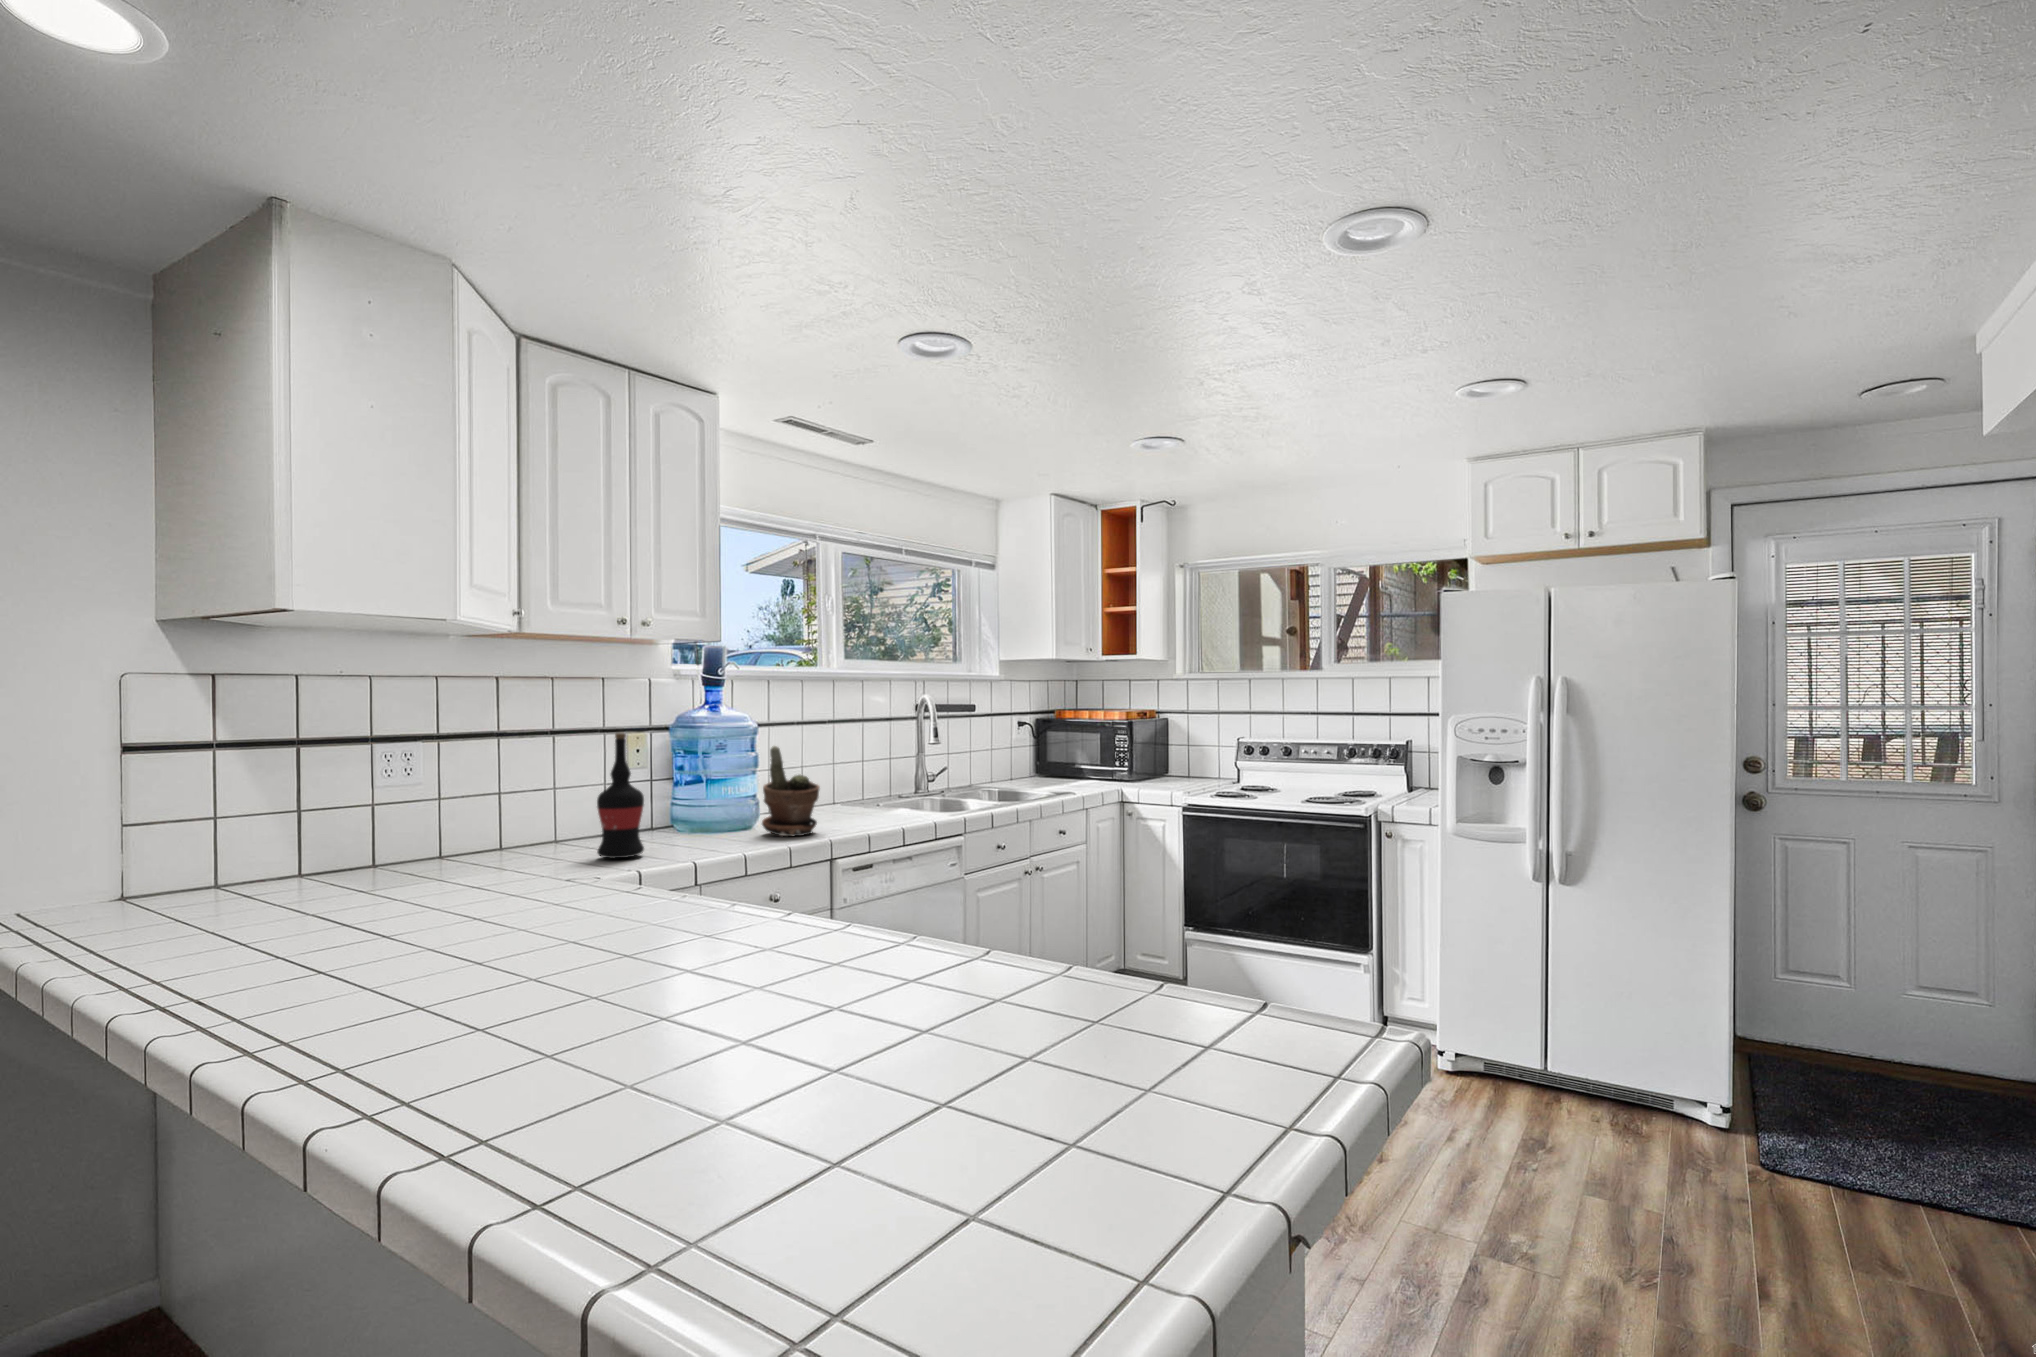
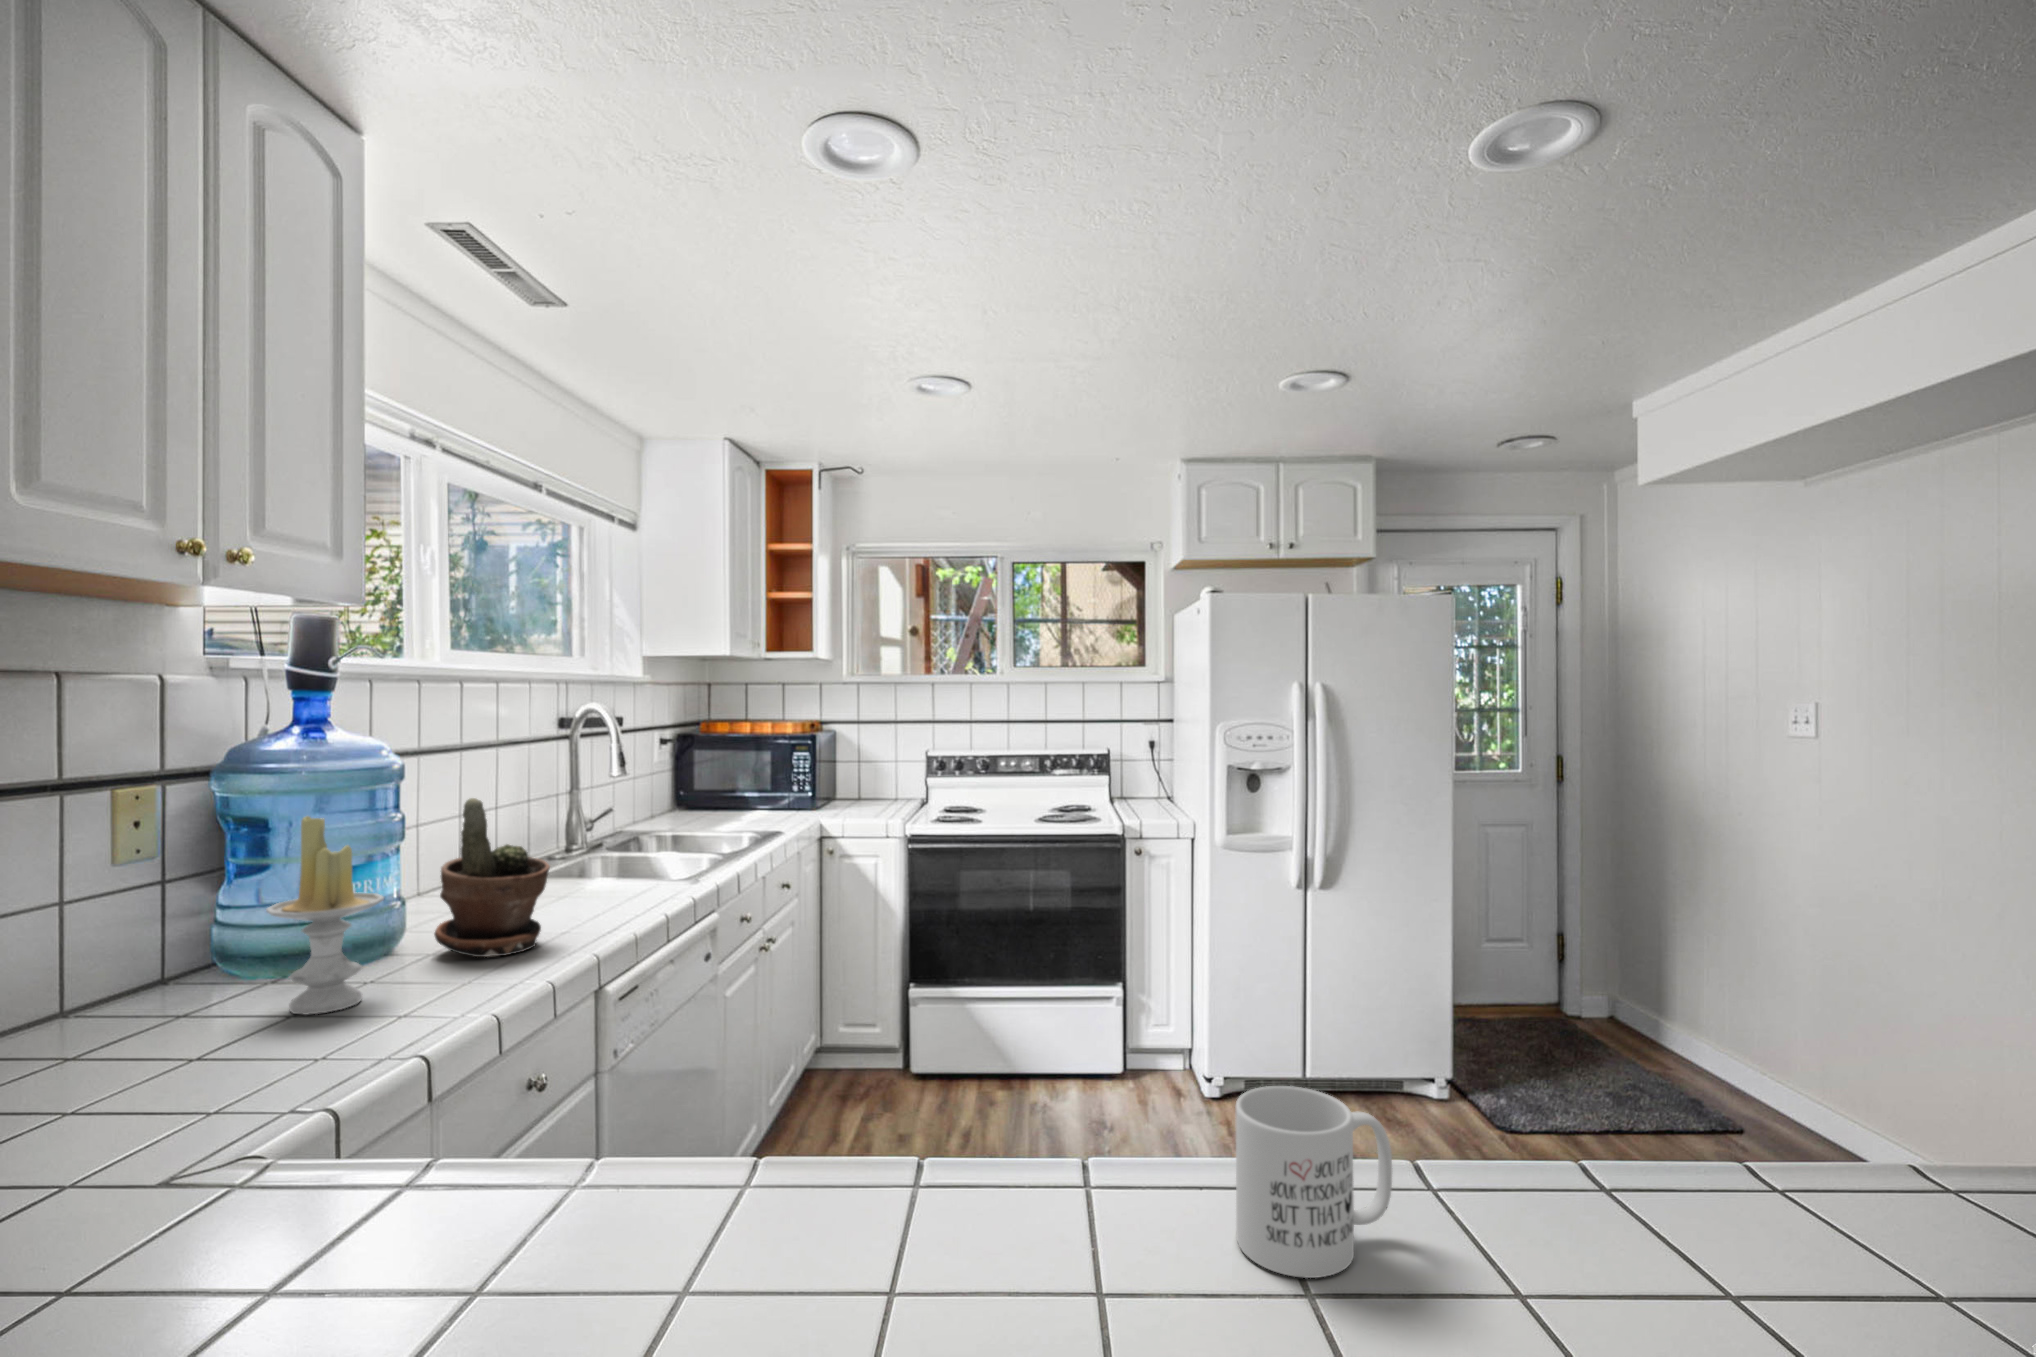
wine bottle: present [597,733,644,858] -> none [130,794,256,1080]
candle: none [667,749,718,847] -> present [266,816,384,1015]
mug: none [842,880,917,958] -> present [1236,1086,1392,1278]

